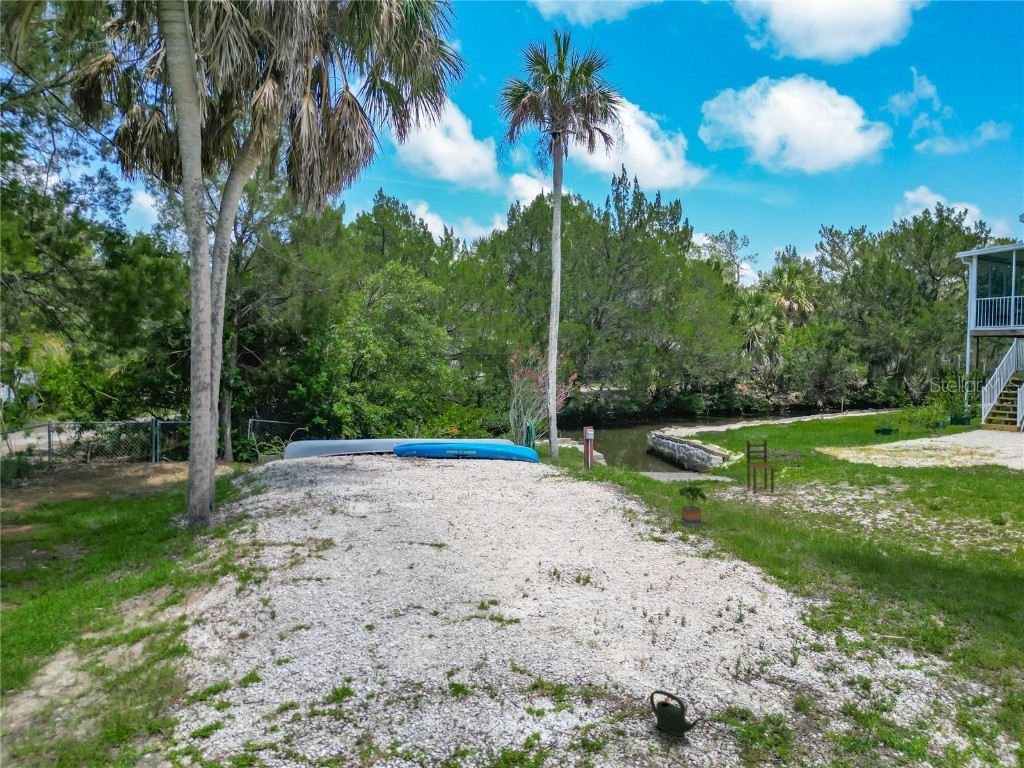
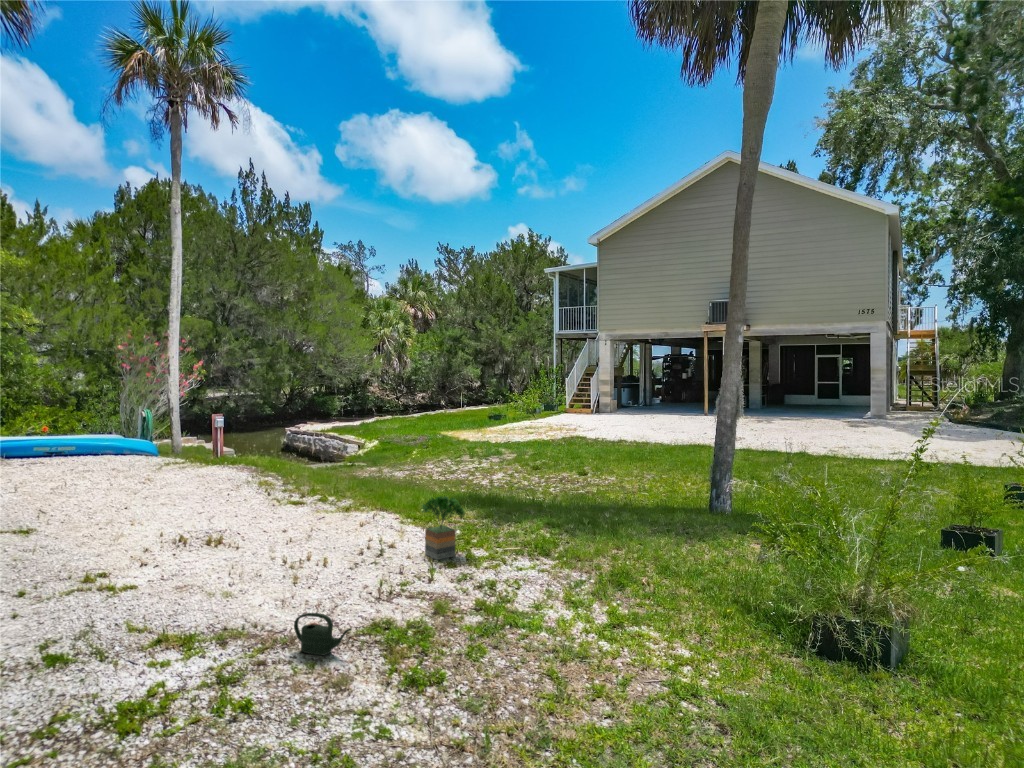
chair: present [747,440,774,493] -> none [384,418,408,467]
potted tree: present [679,486,707,527] -> present [422,496,465,560]

